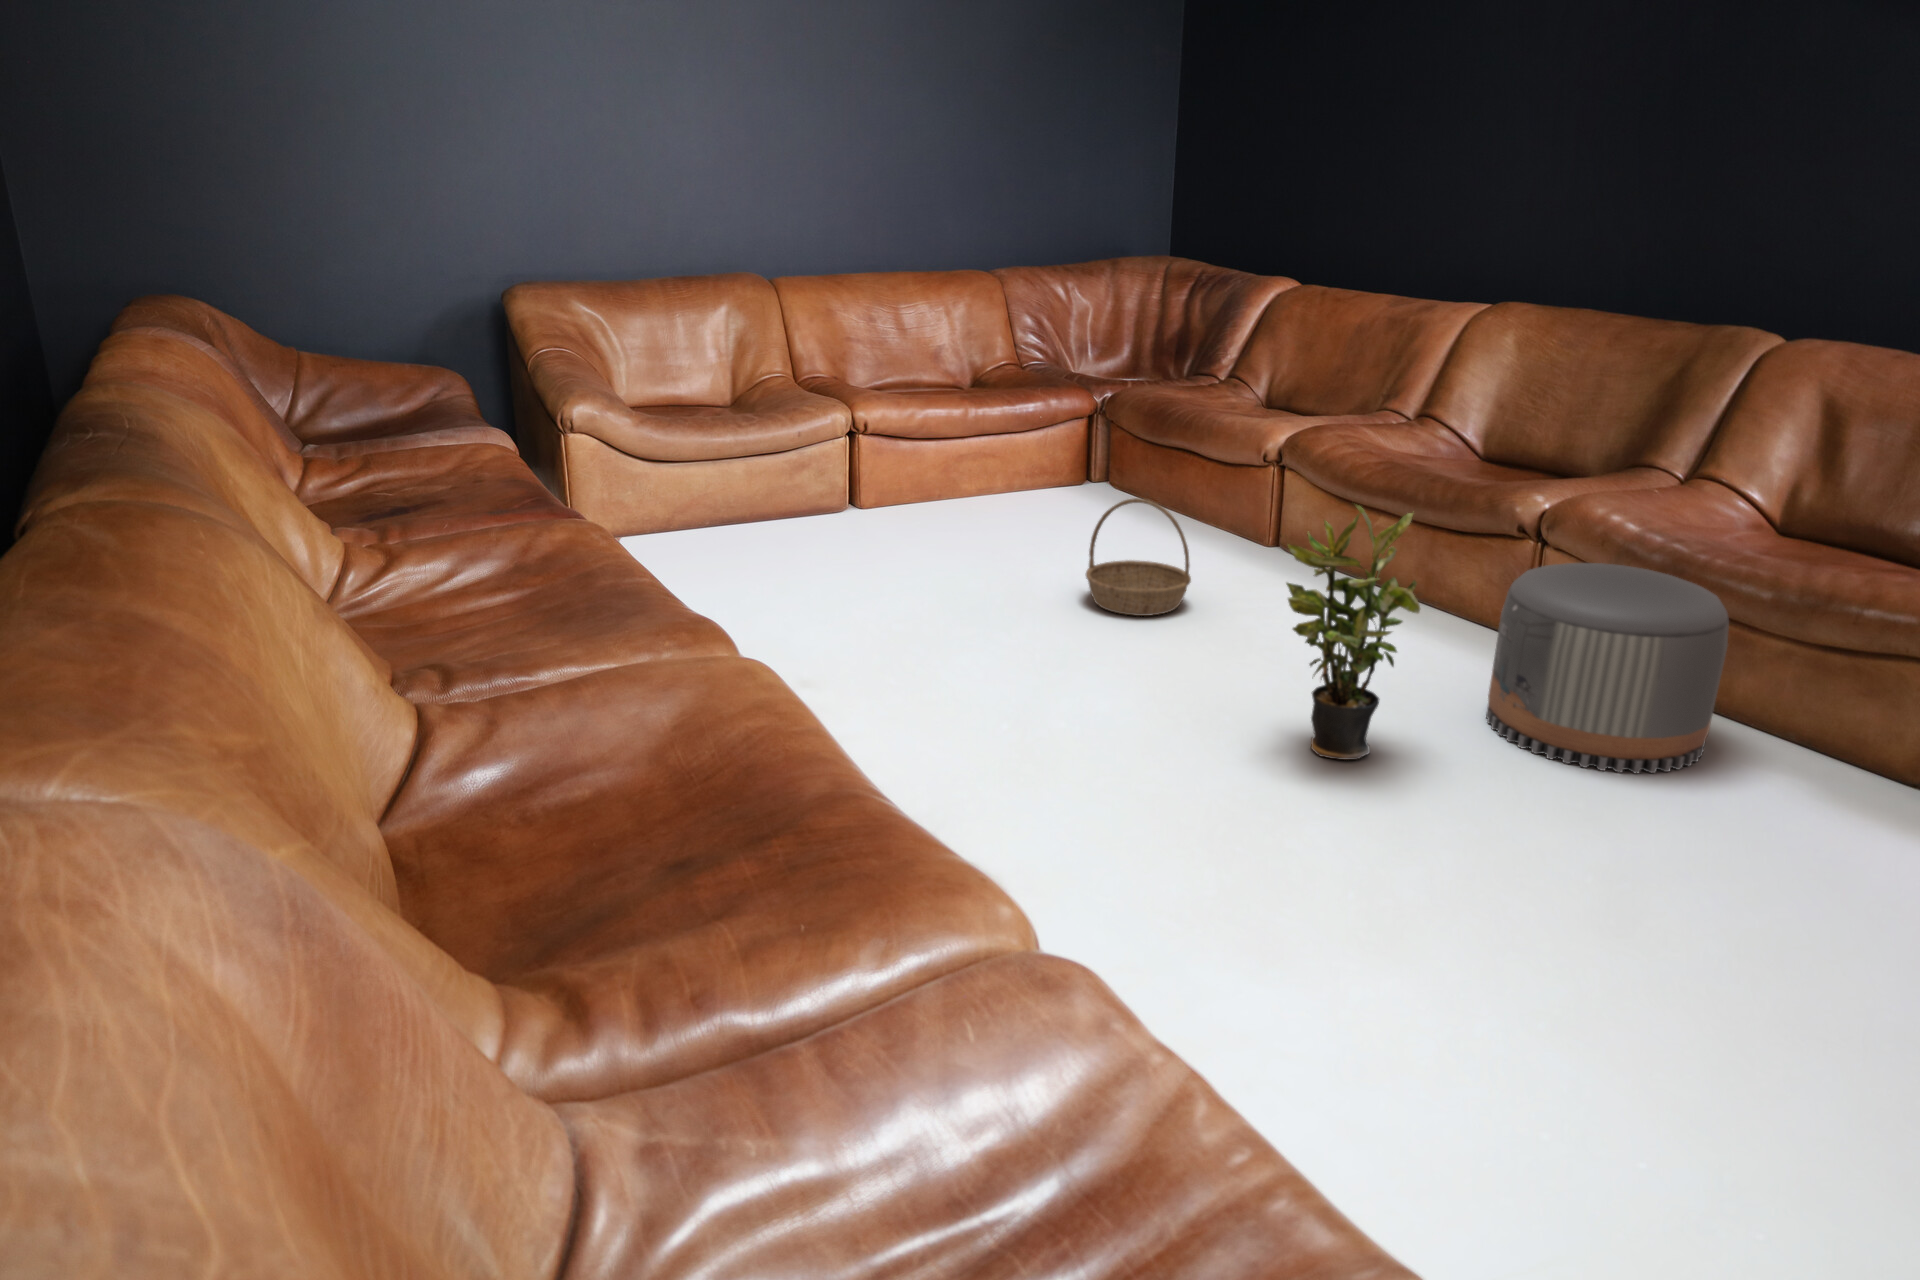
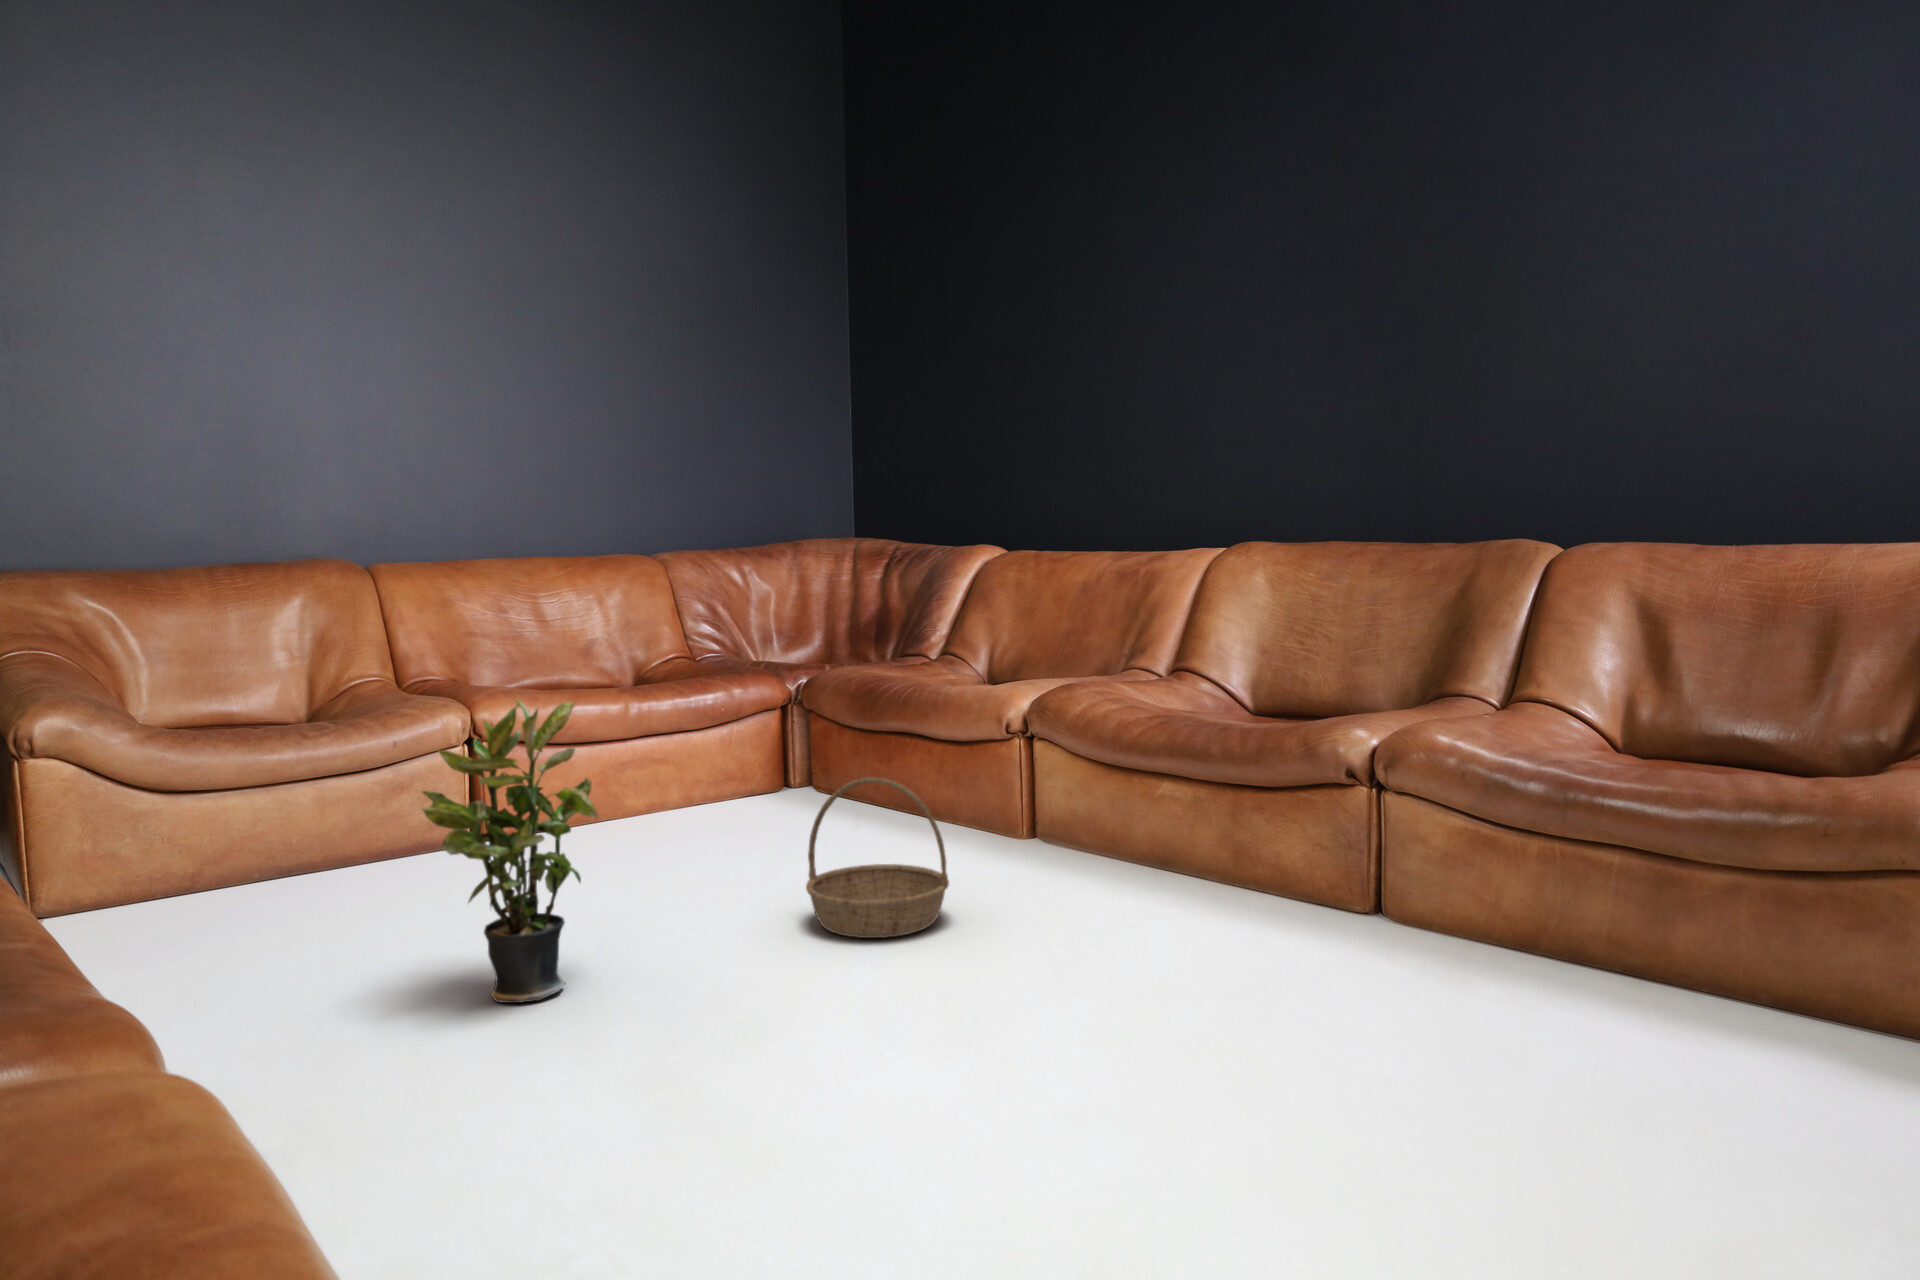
potted plant: present [1286,504,1420,760] -> present [423,700,597,1003]
pouf: present [1486,563,1729,773] -> none [1391,797,1697,1082]

